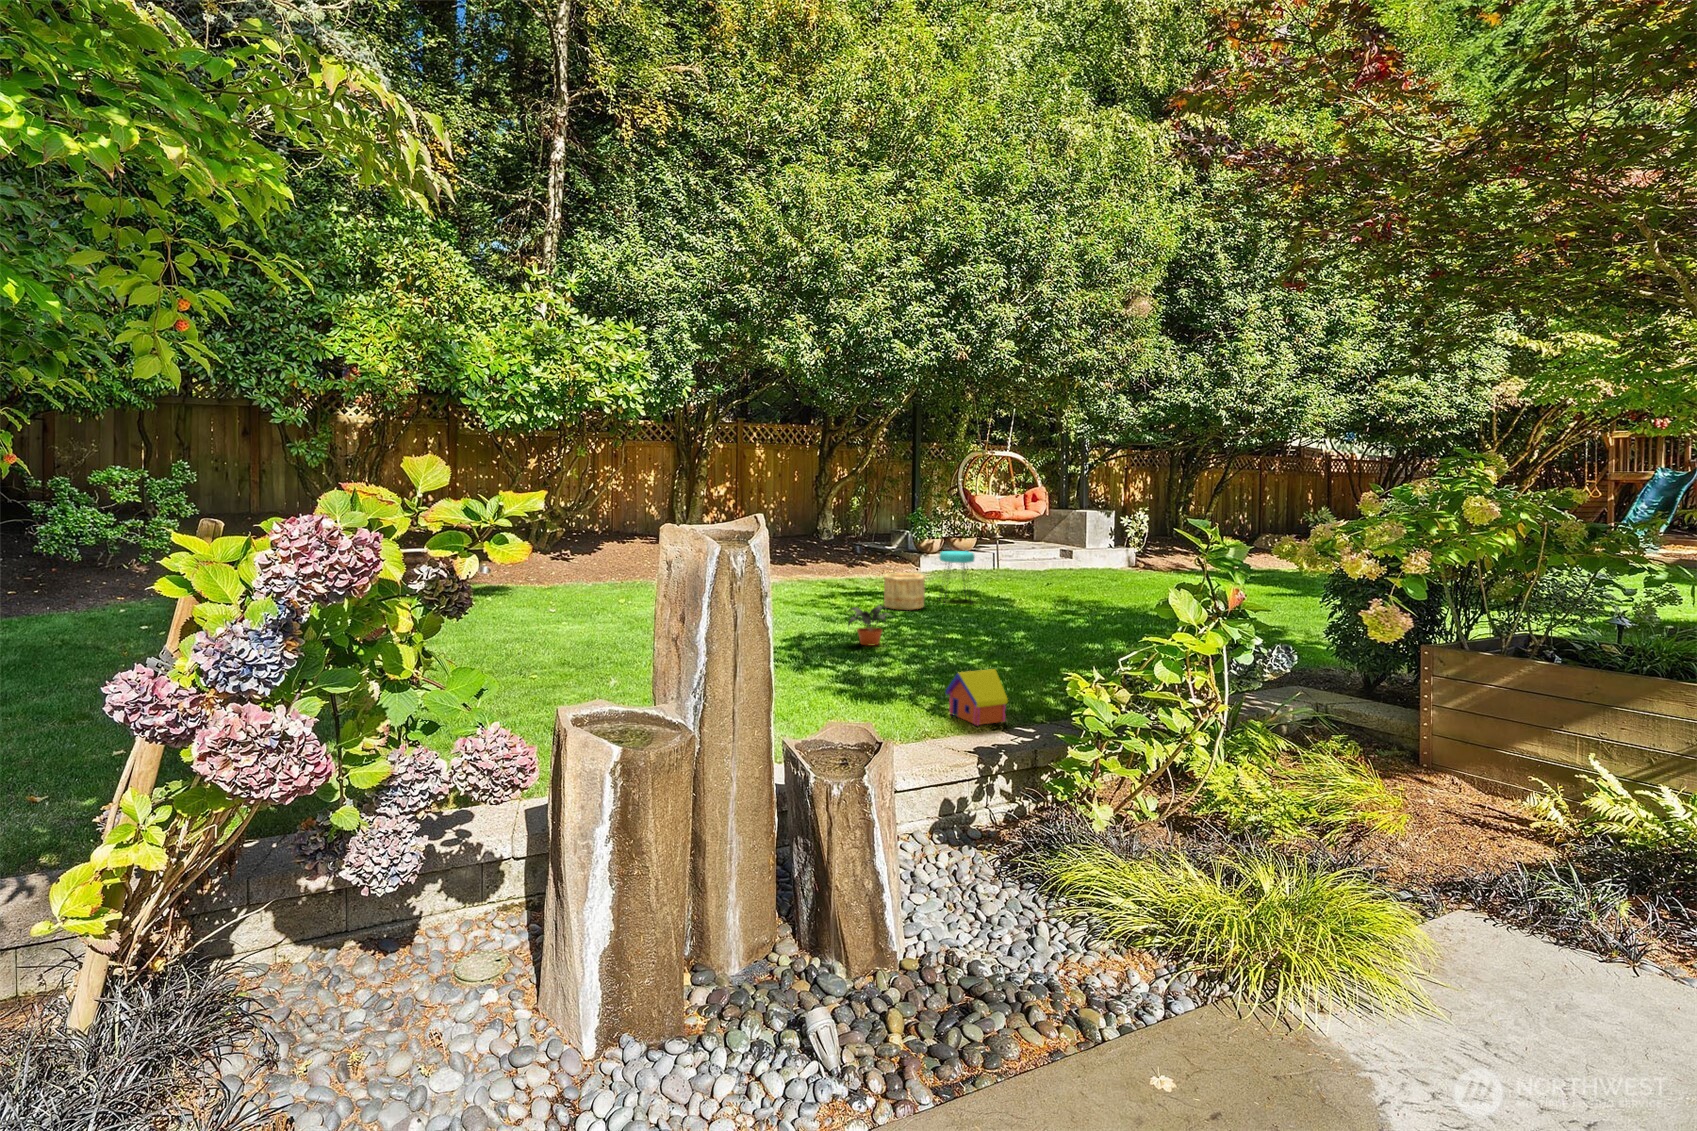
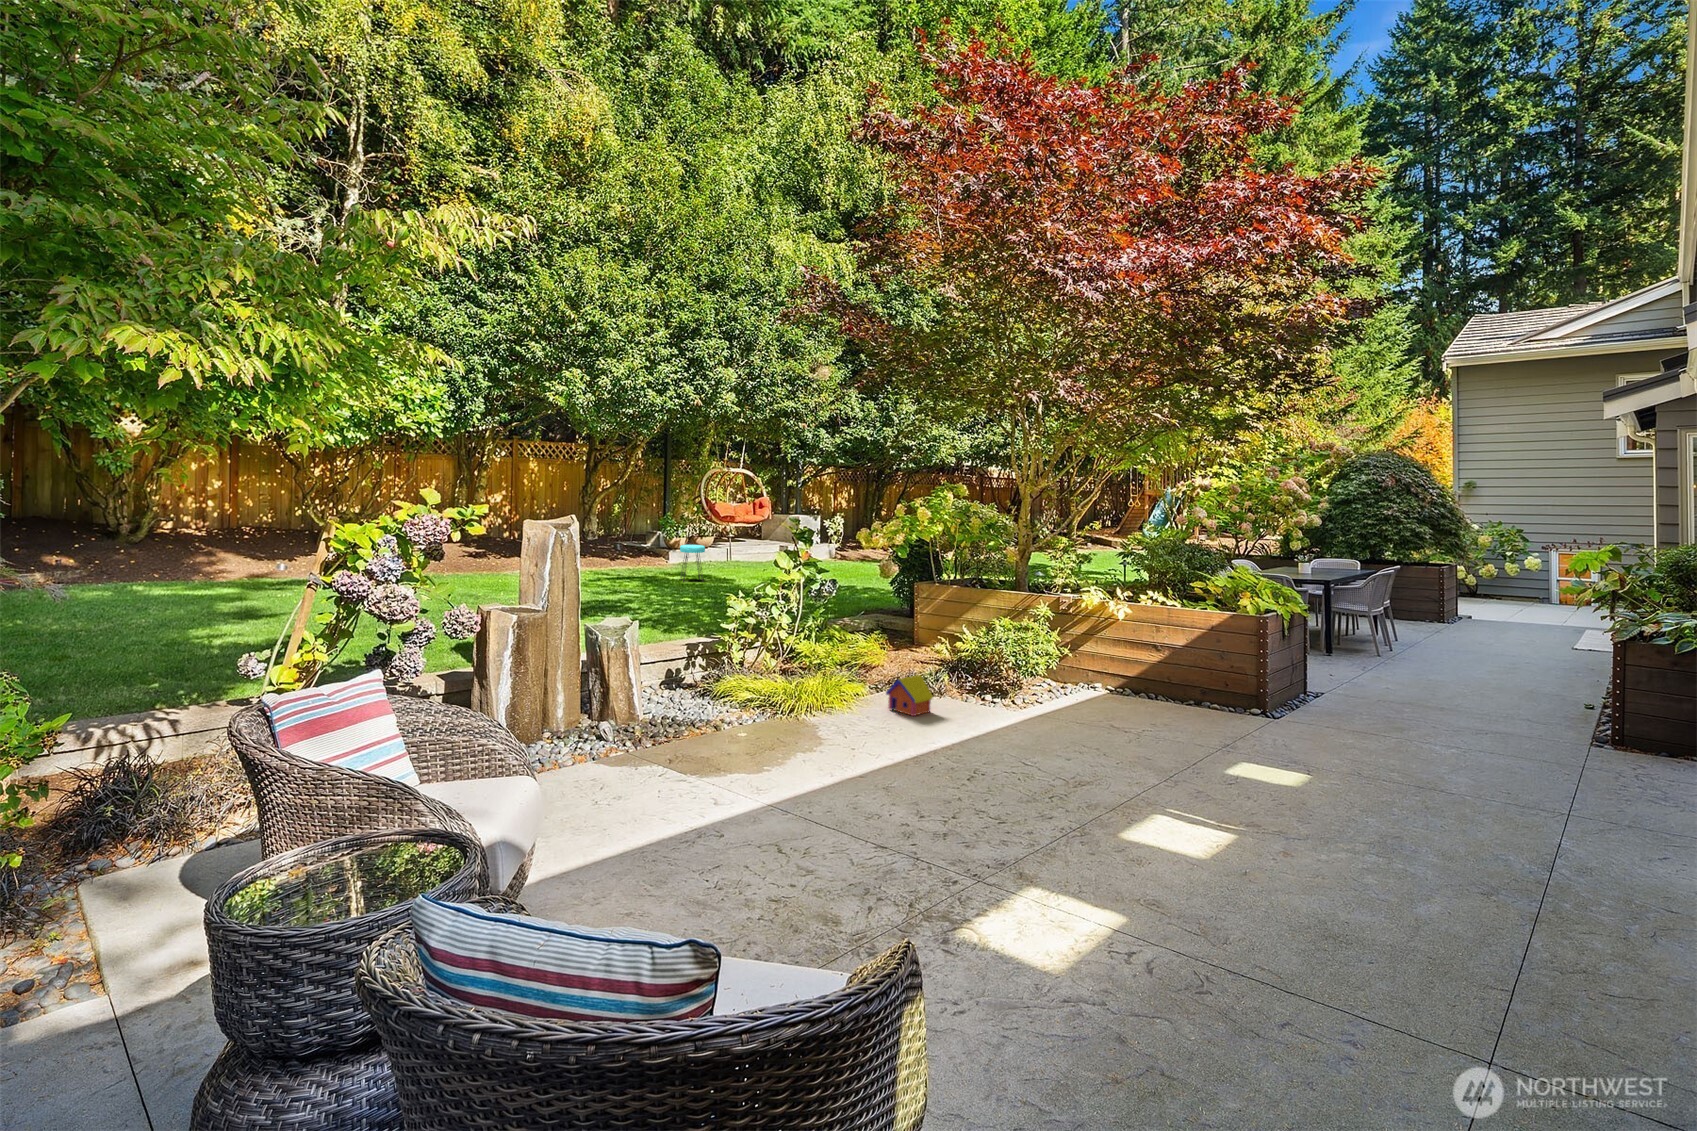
wooden bucket: present [883,573,925,610] -> none [638,560,670,585]
potted plant: present [848,606,891,646] -> none [611,579,645,605]
toy house: present [945,669,1008,725] -> present [886,675,933,716]

